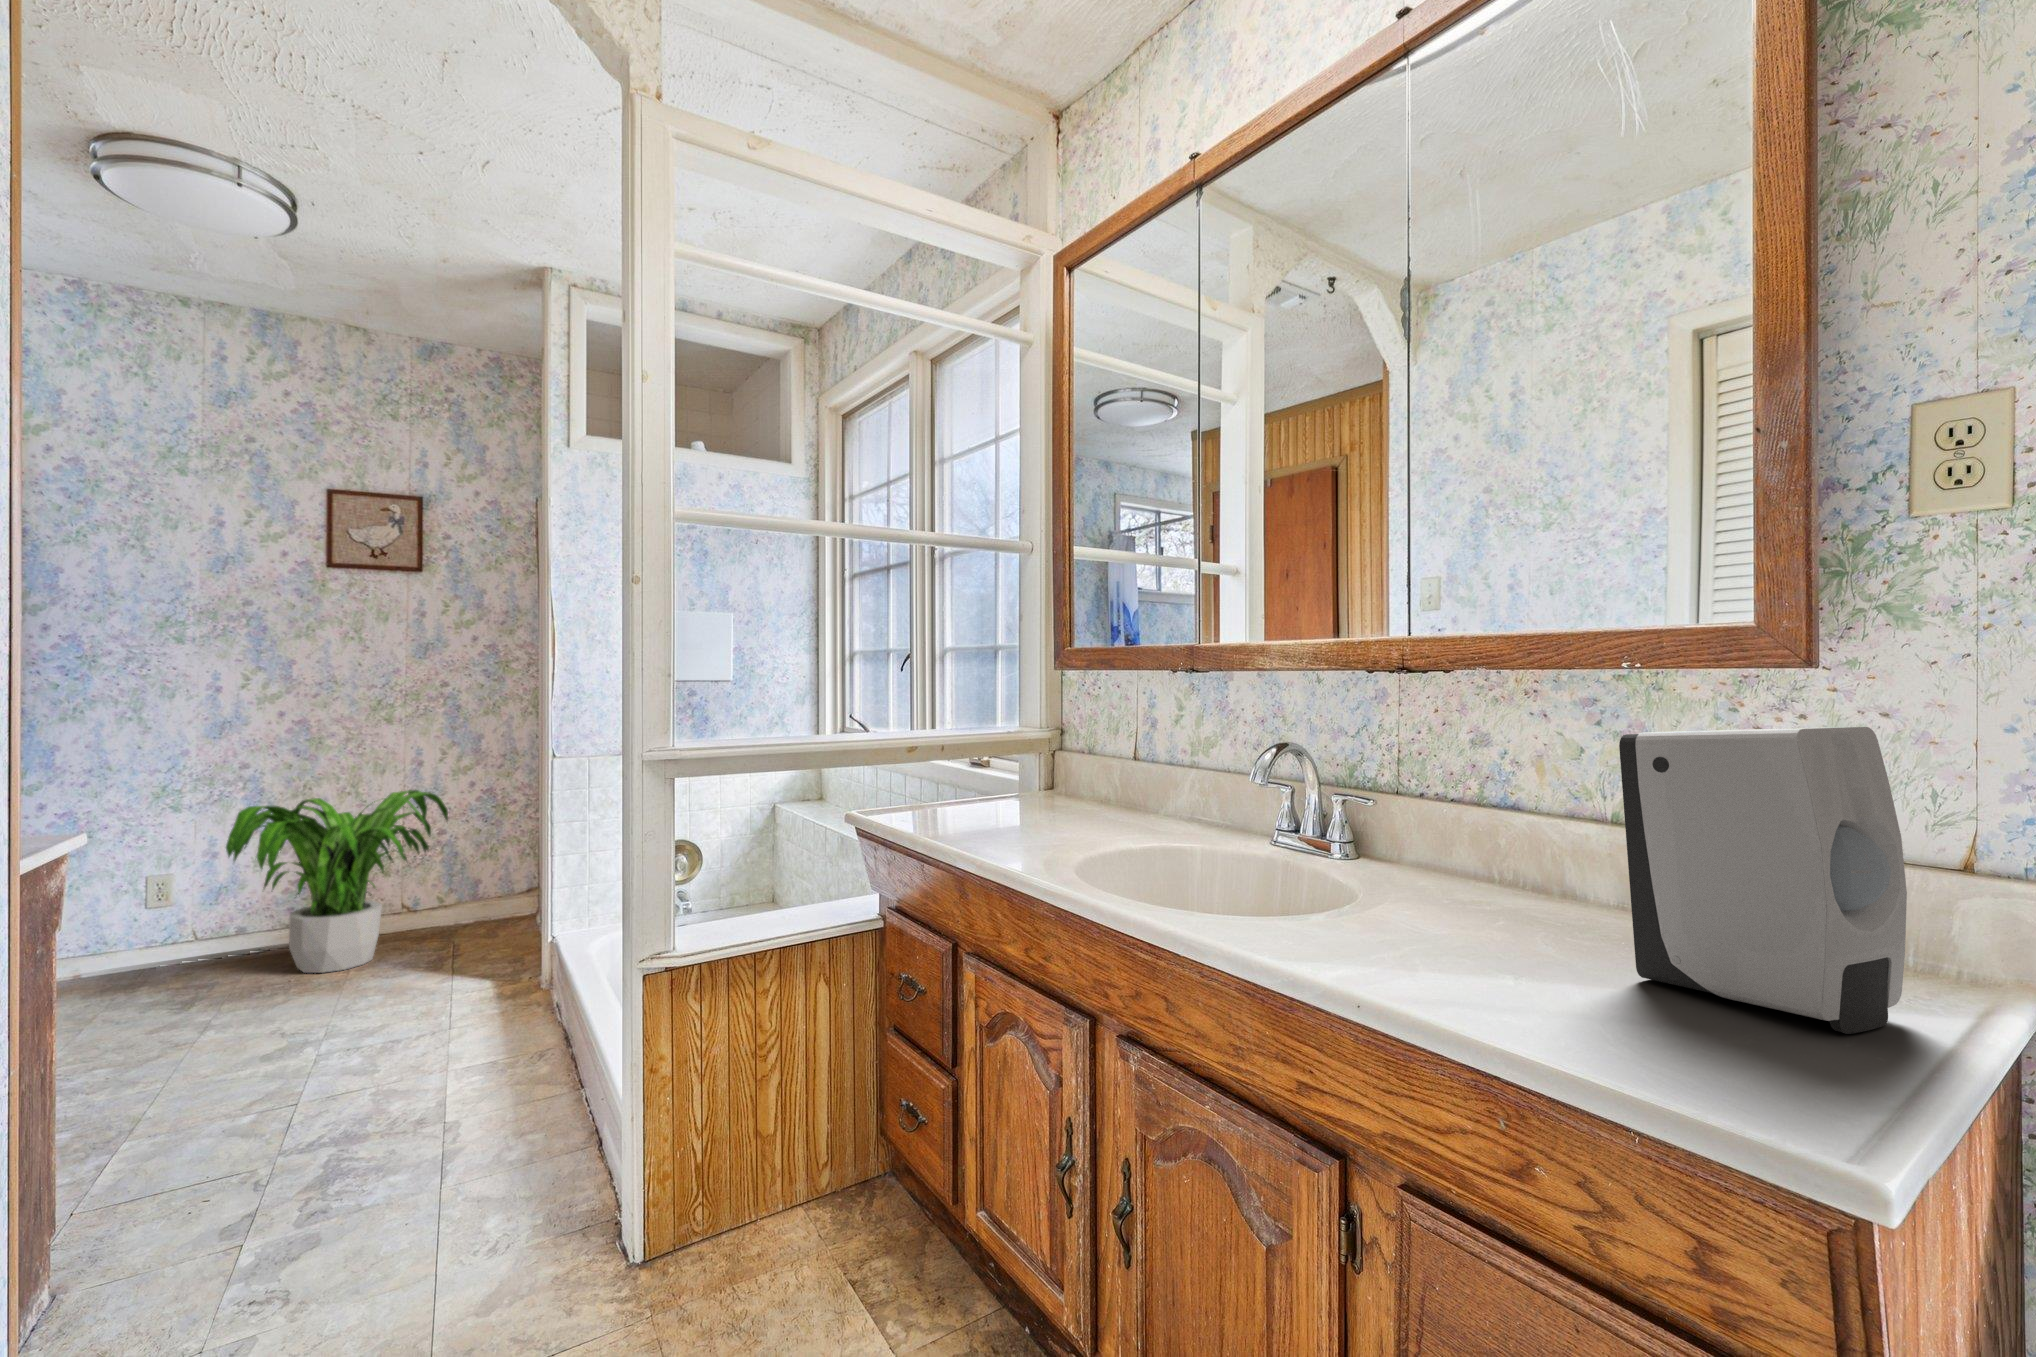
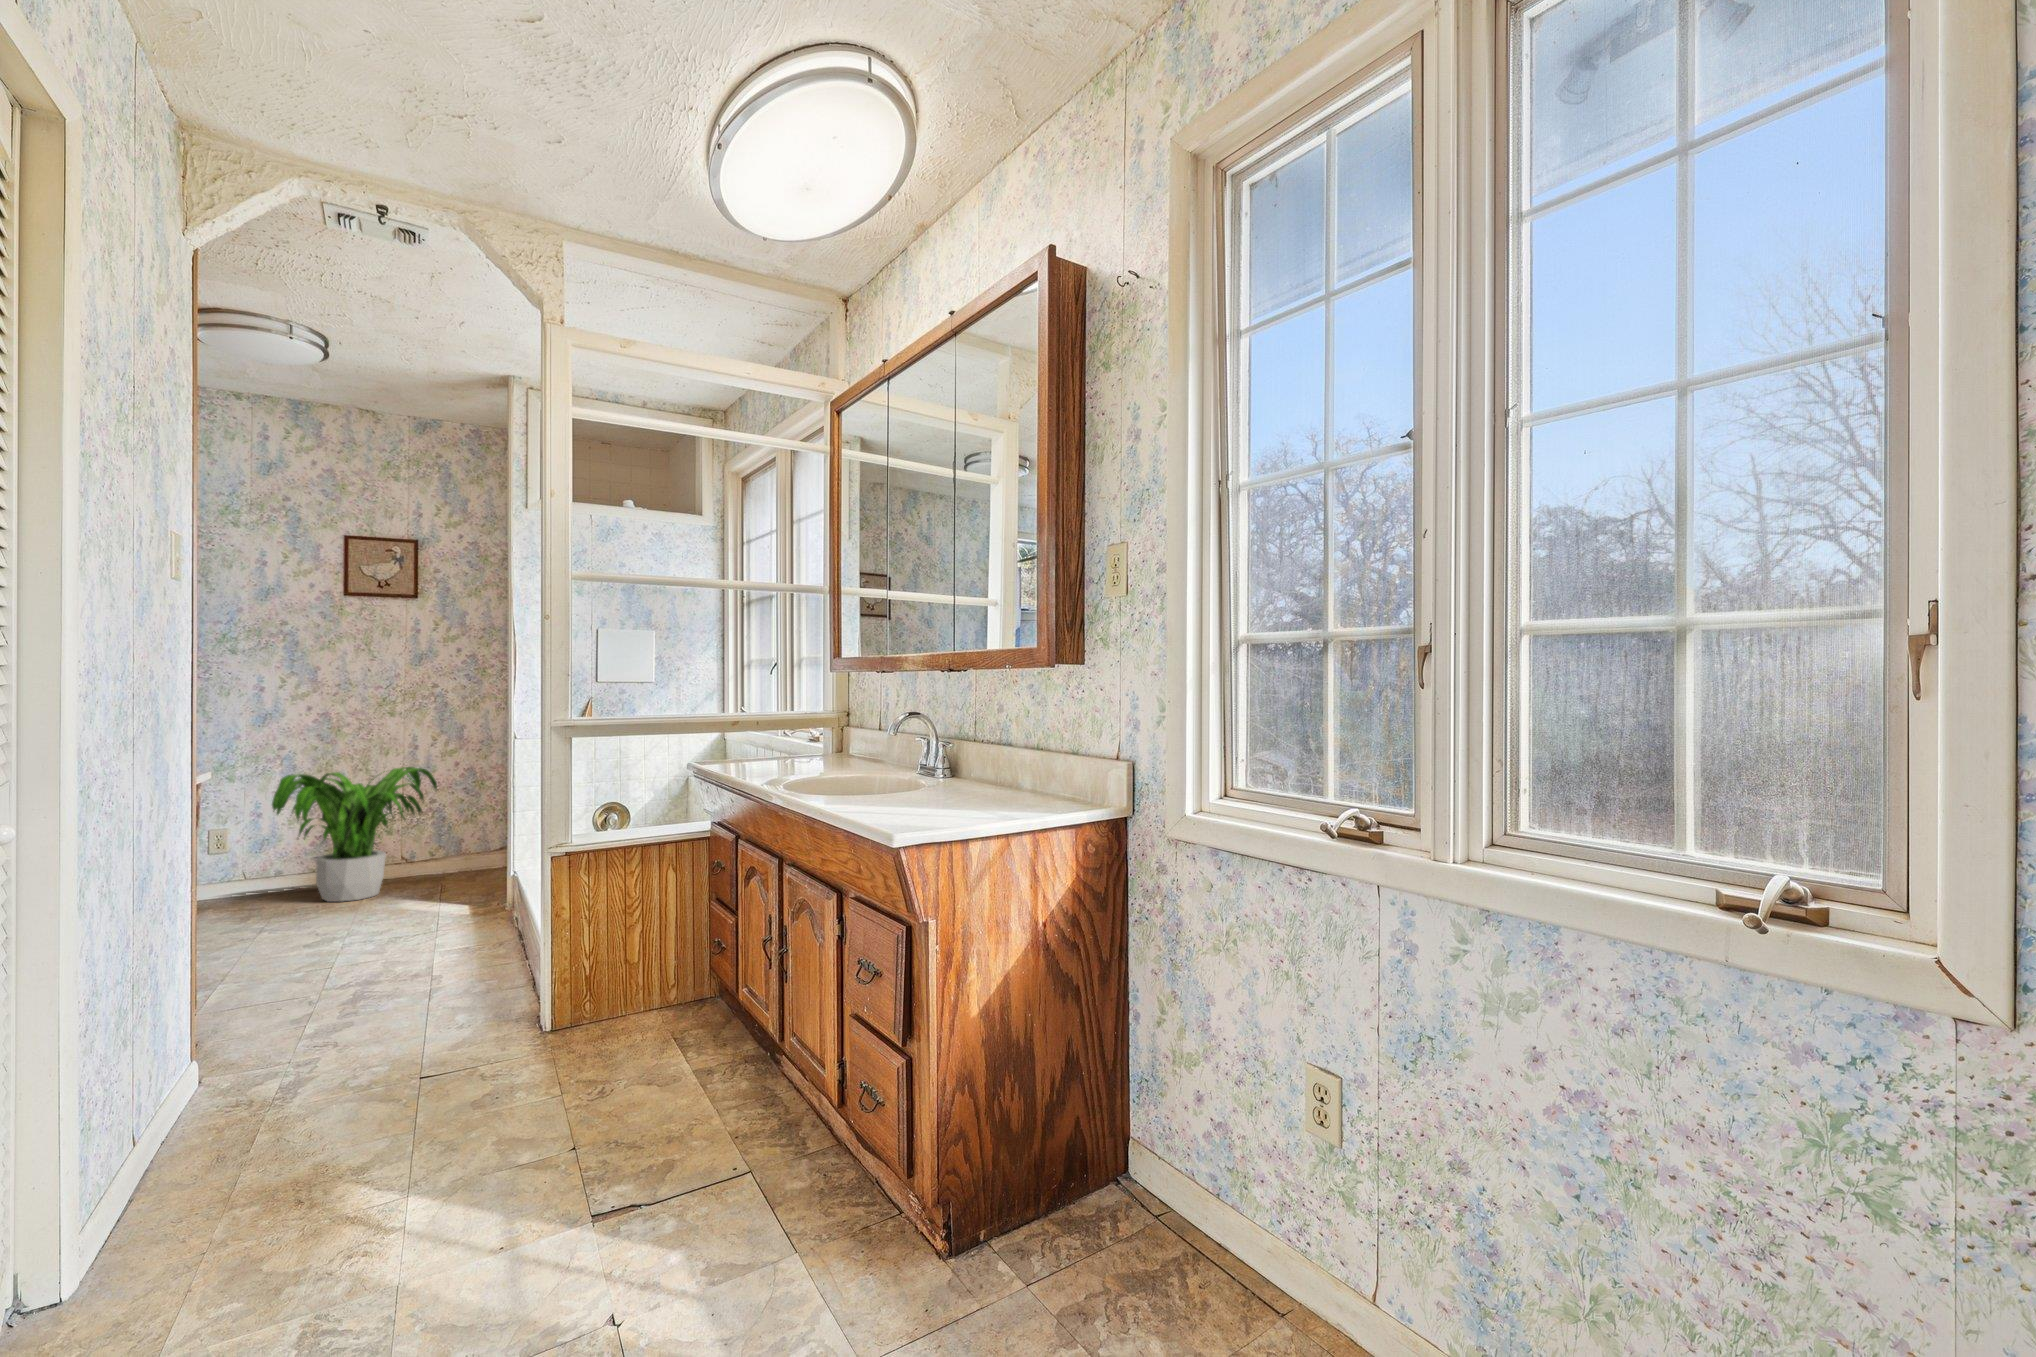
soap dispenser: present [1619,727,1907,1034] -> none [967,688,1049,815]

